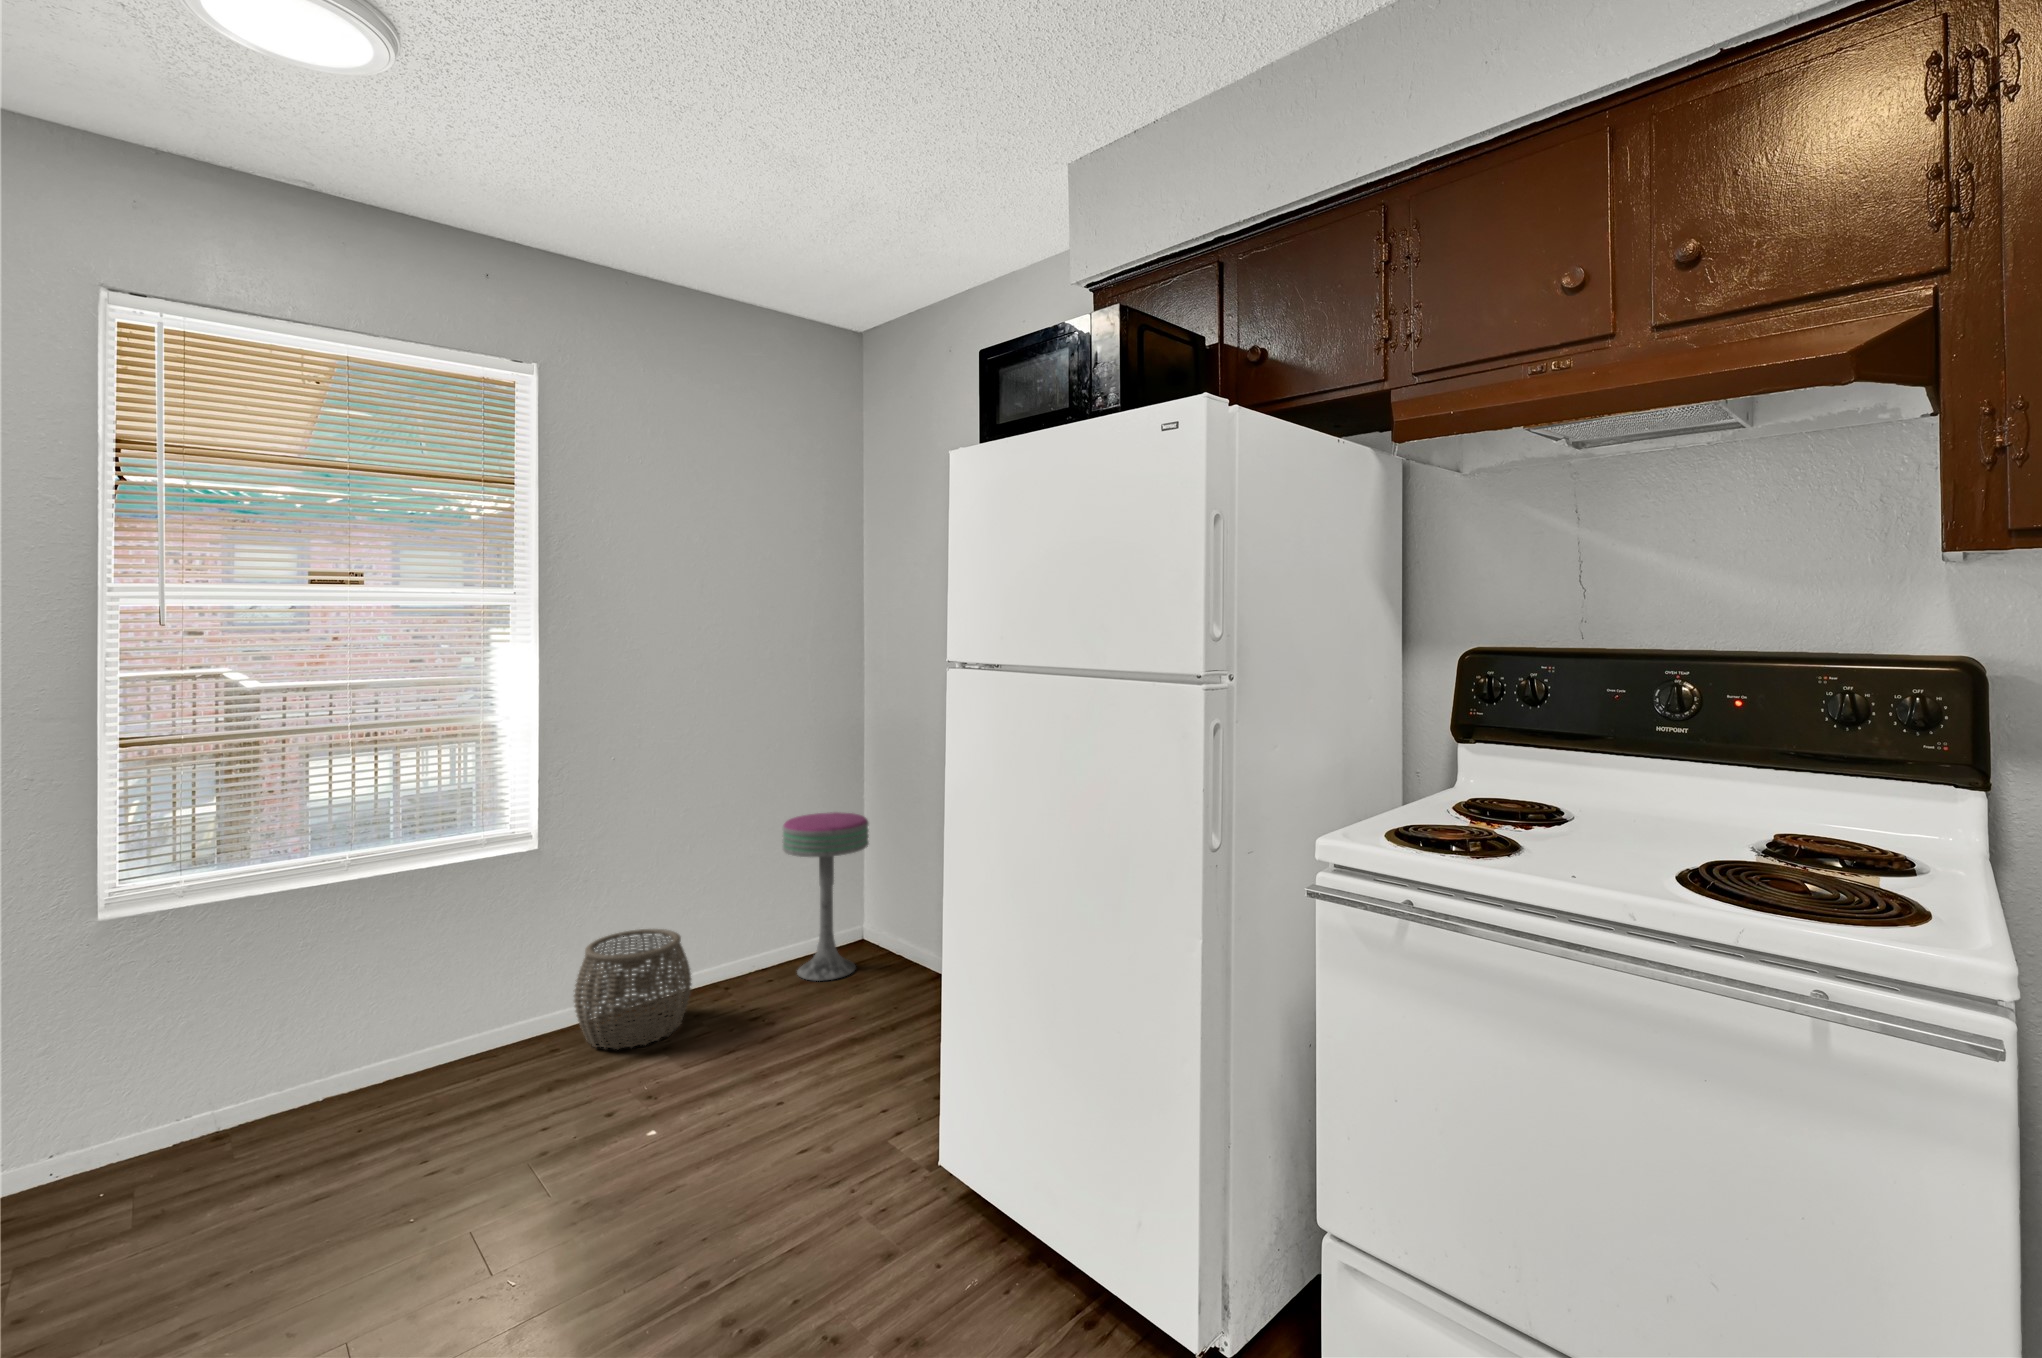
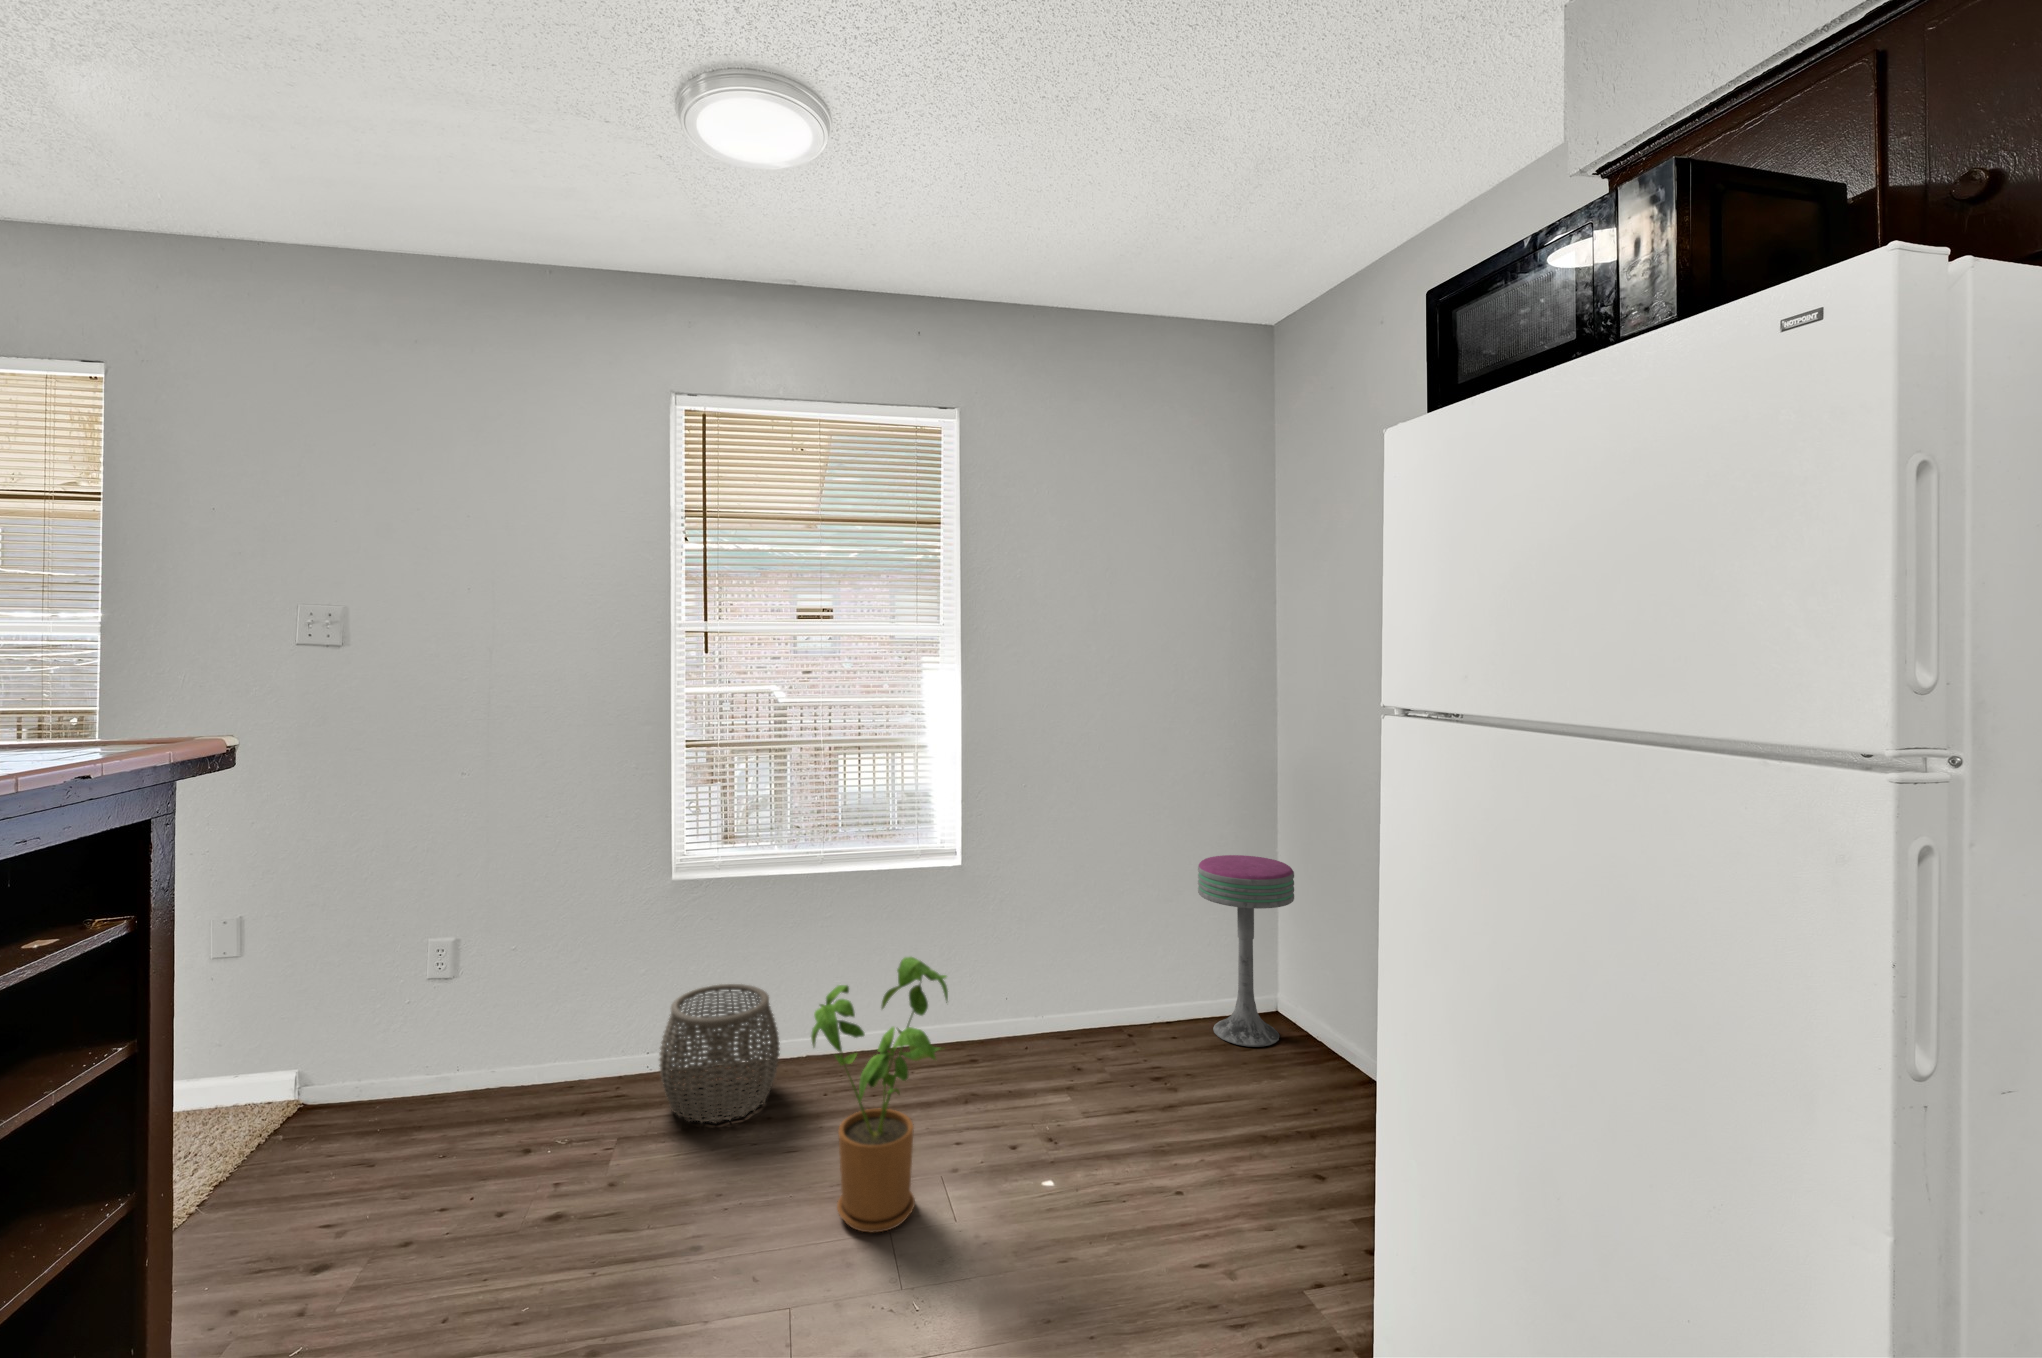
woven basket: present [574,929,691,1049] -> present [659,984,780,1123]
house plant: none [366,942,541,1233] -> present [811,957,948,1232]

